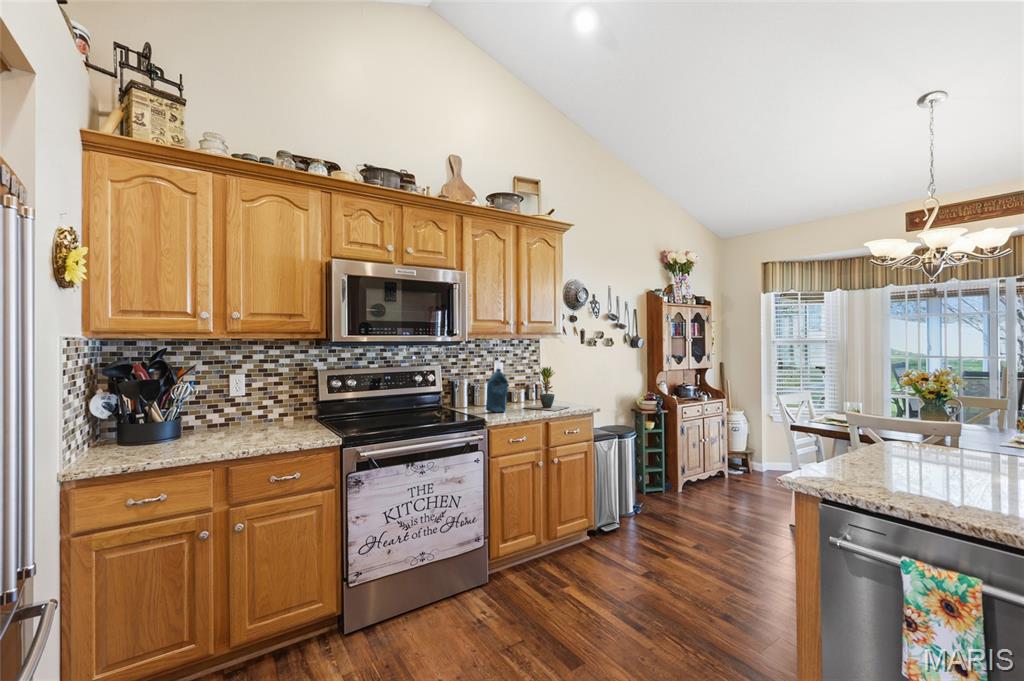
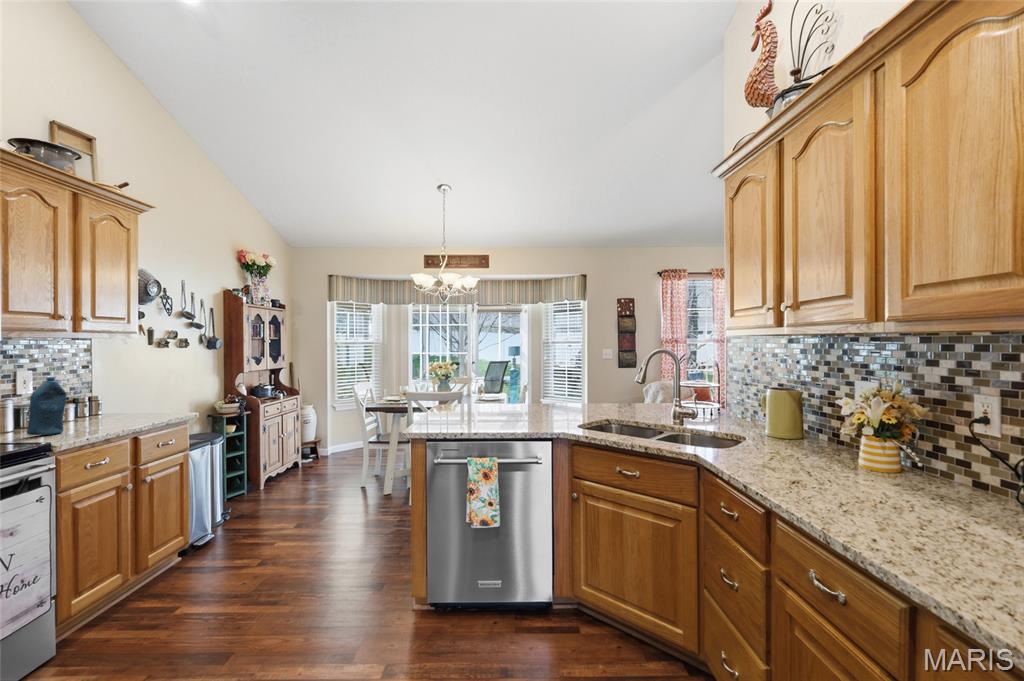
potted plant: present [524,367,568,411] -> none [81,371,154,426]

